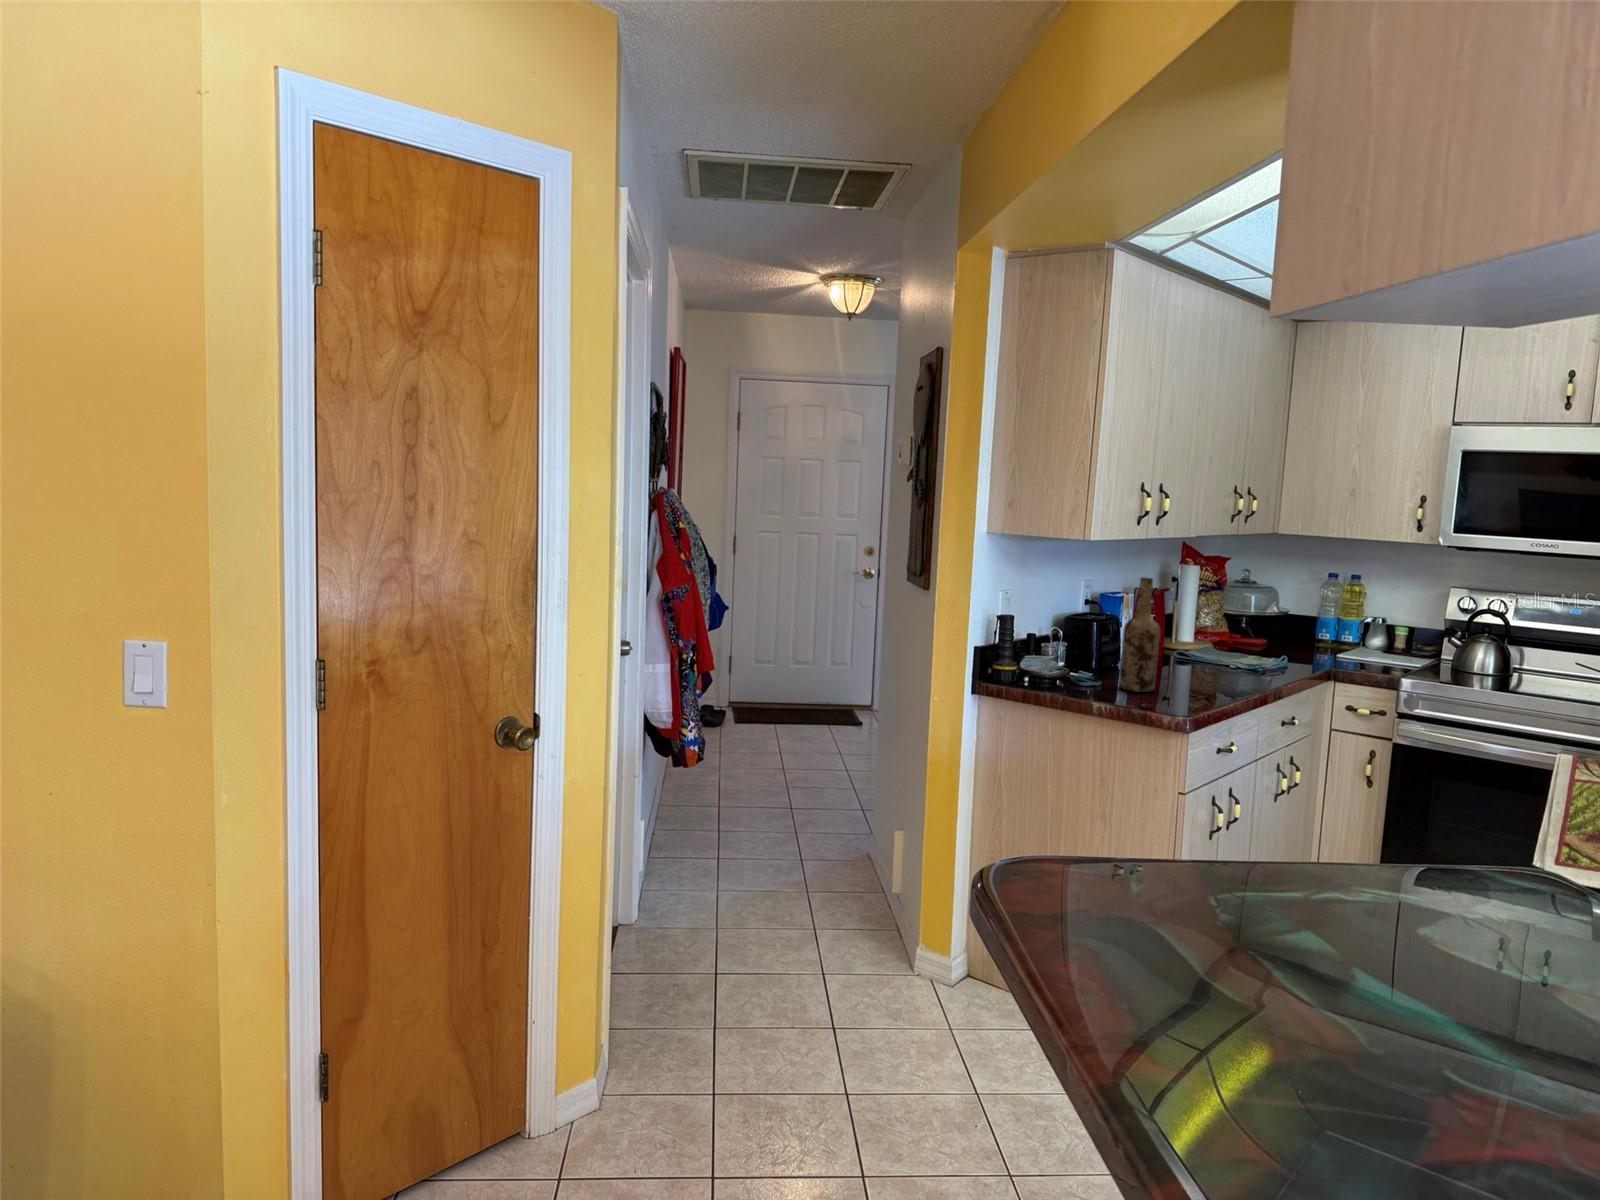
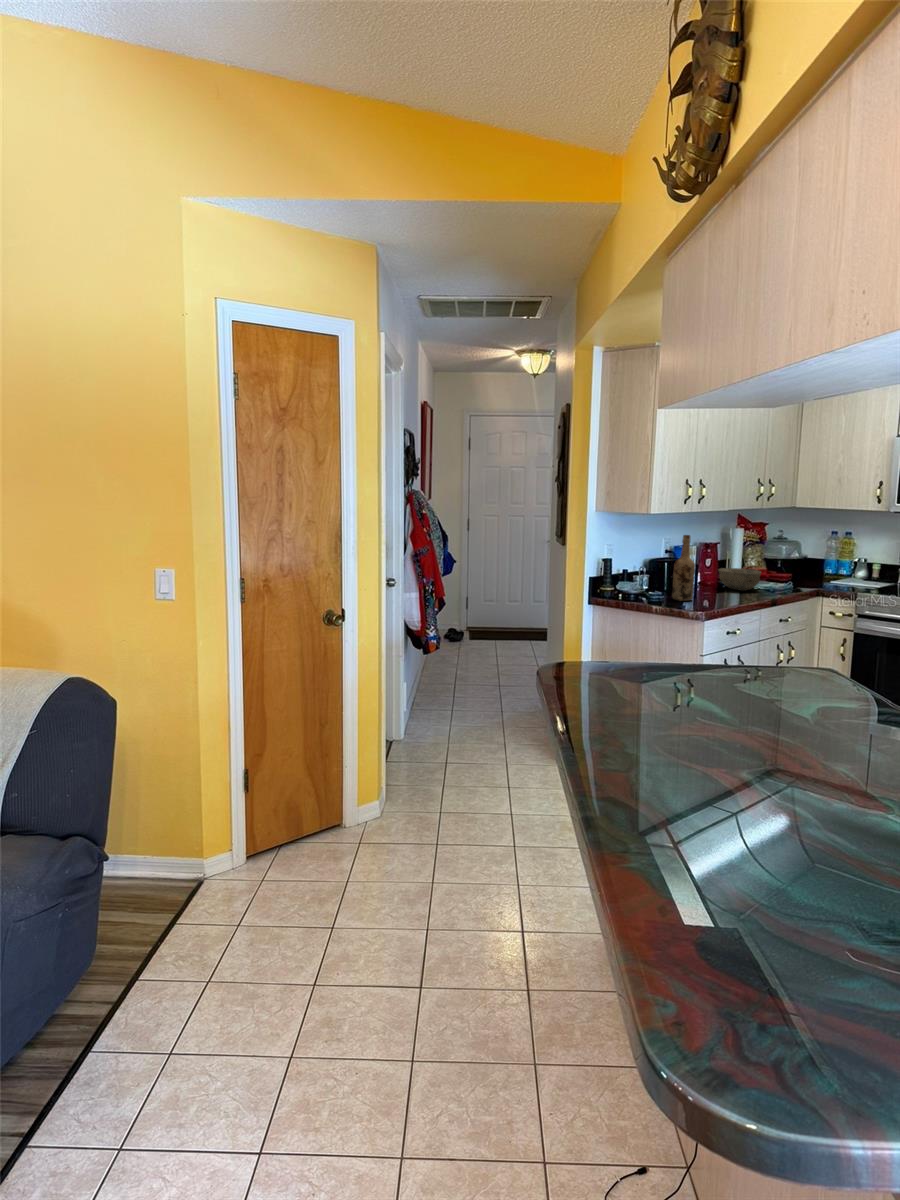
bowl: none [1177,632,1250,671] -> present [718,568,761,591]

